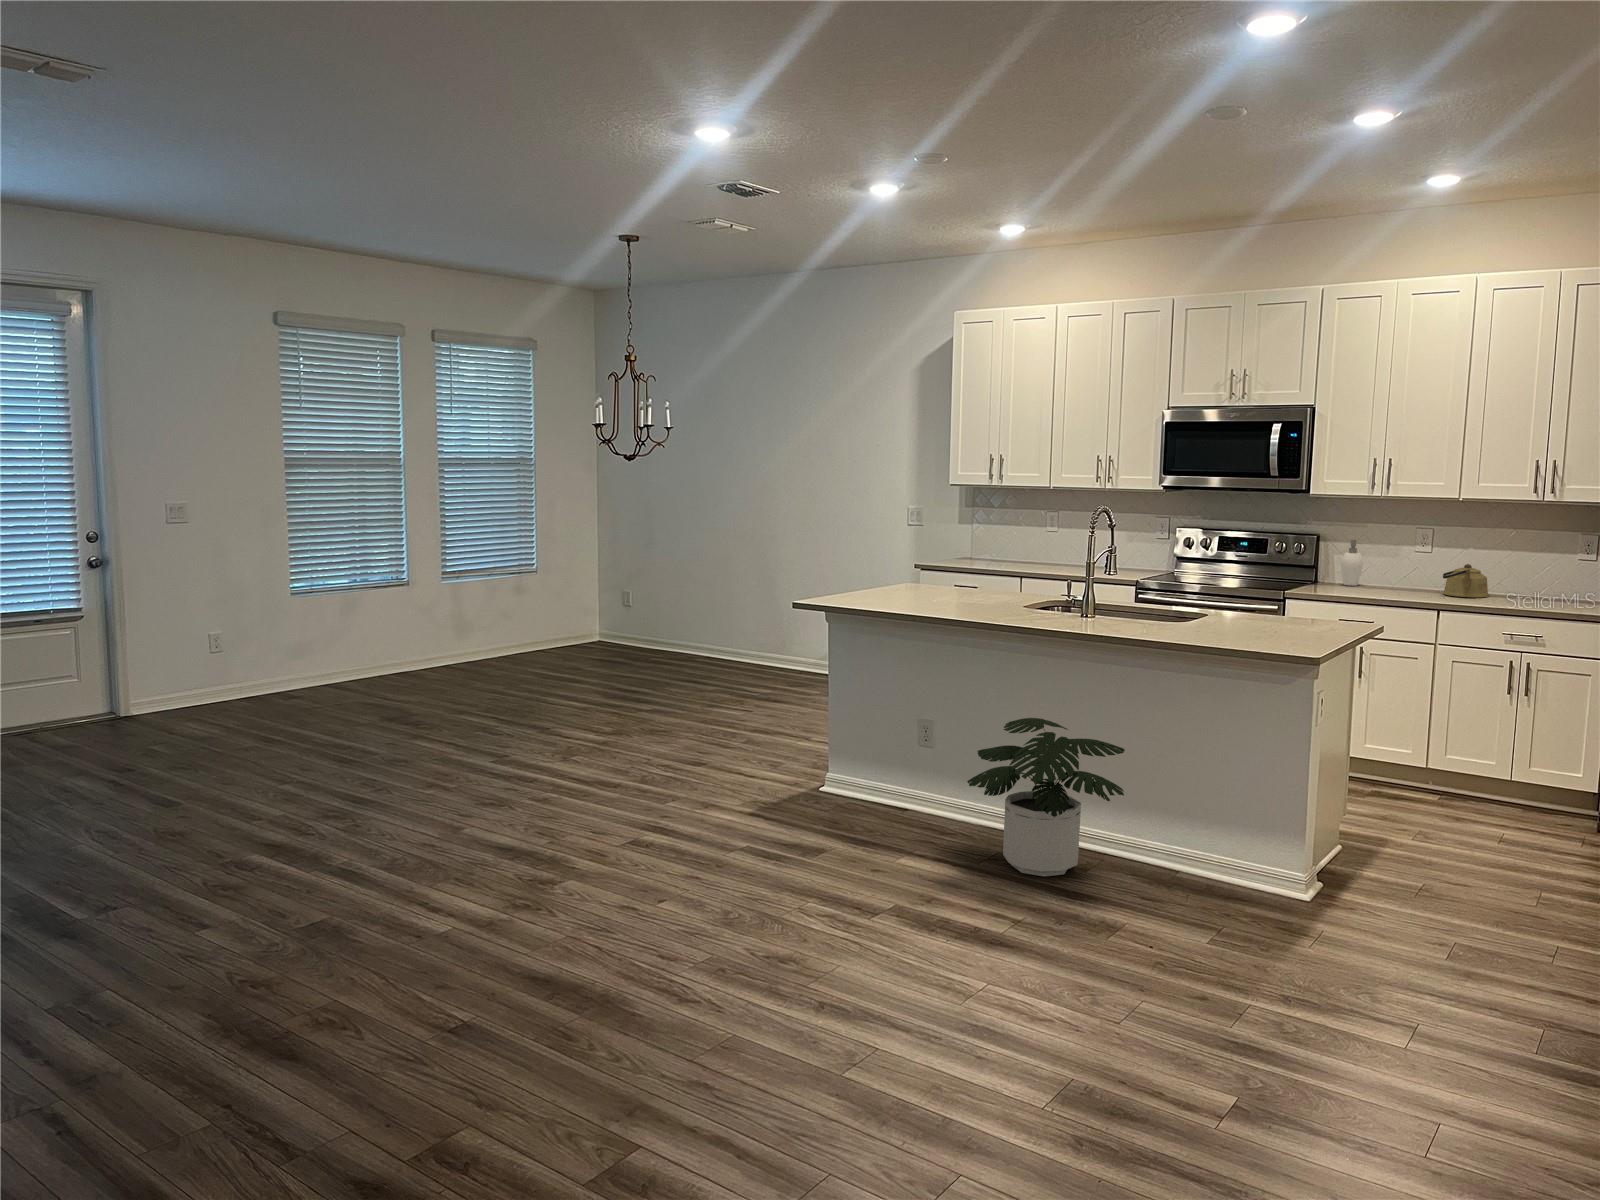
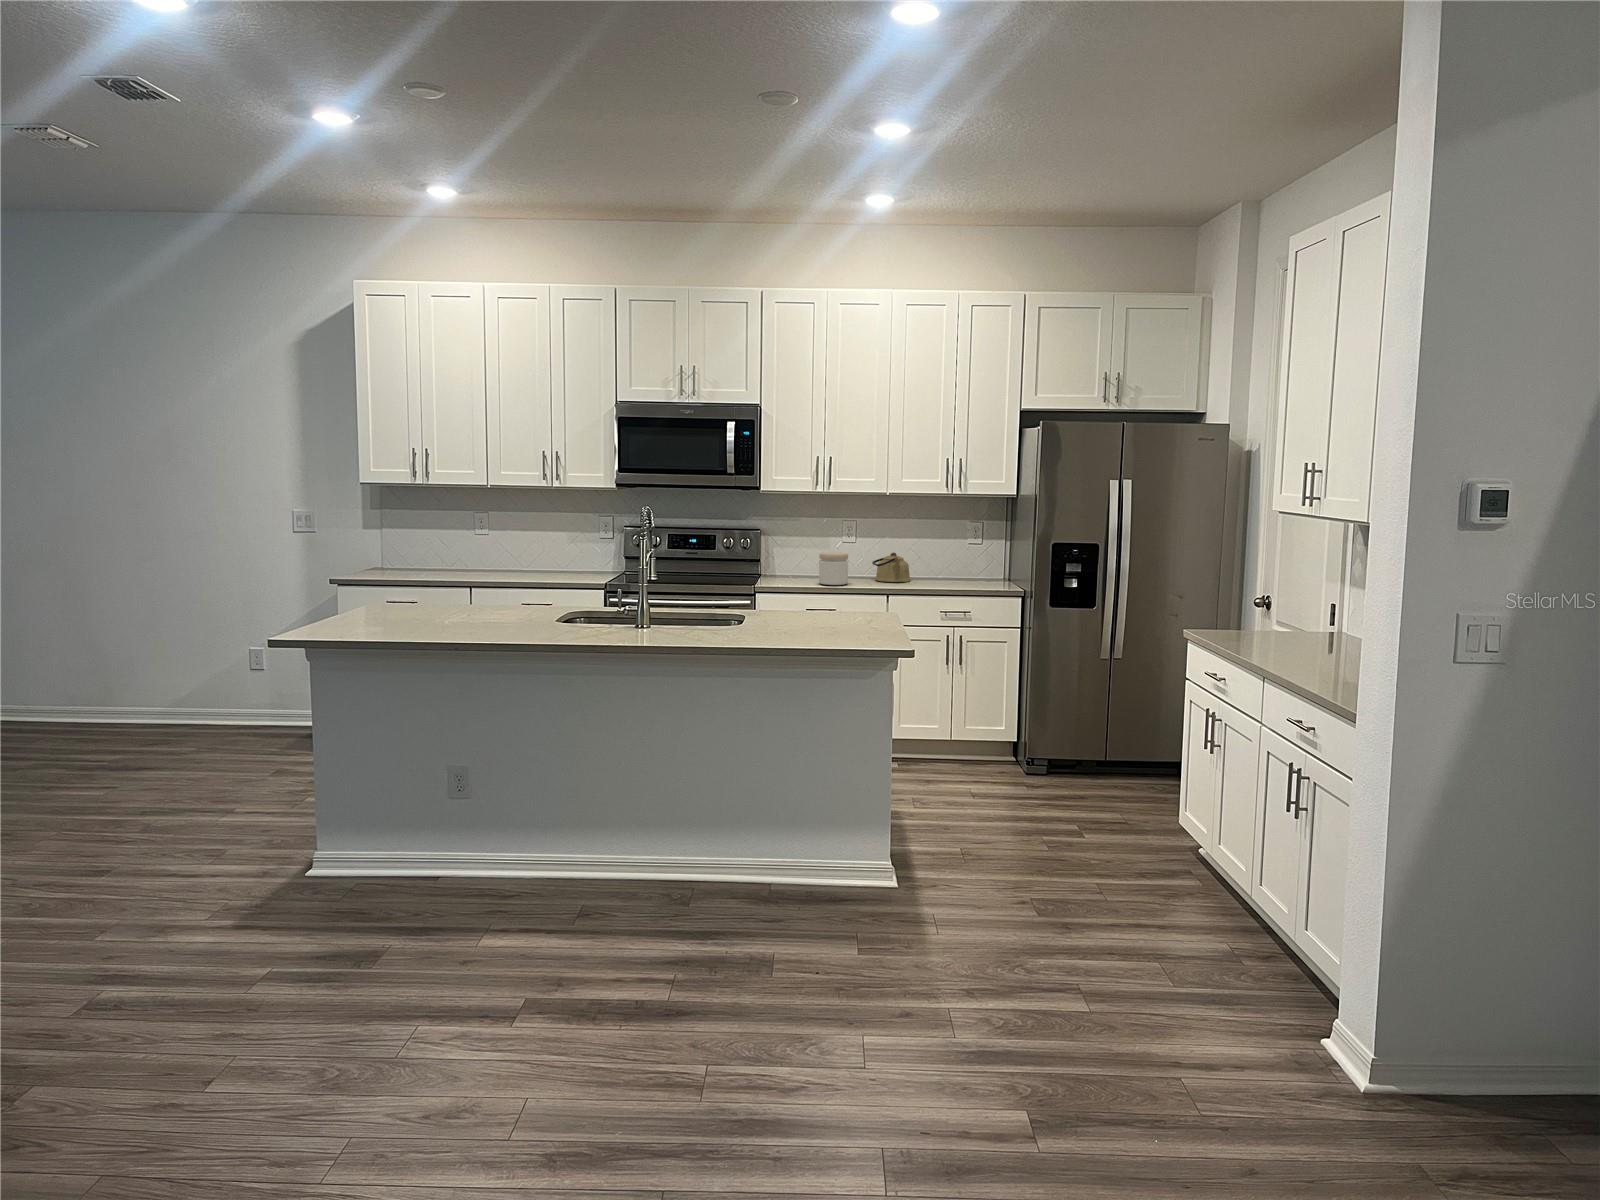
soap dispenser: present [1341,540,1363,586] -> none [784,534,806,577]
jar: none [1368,561,1405,596] -> present [819,552,848,585]
potted plant: present [967,718,1125,877] -> none [547,746,742,923]

